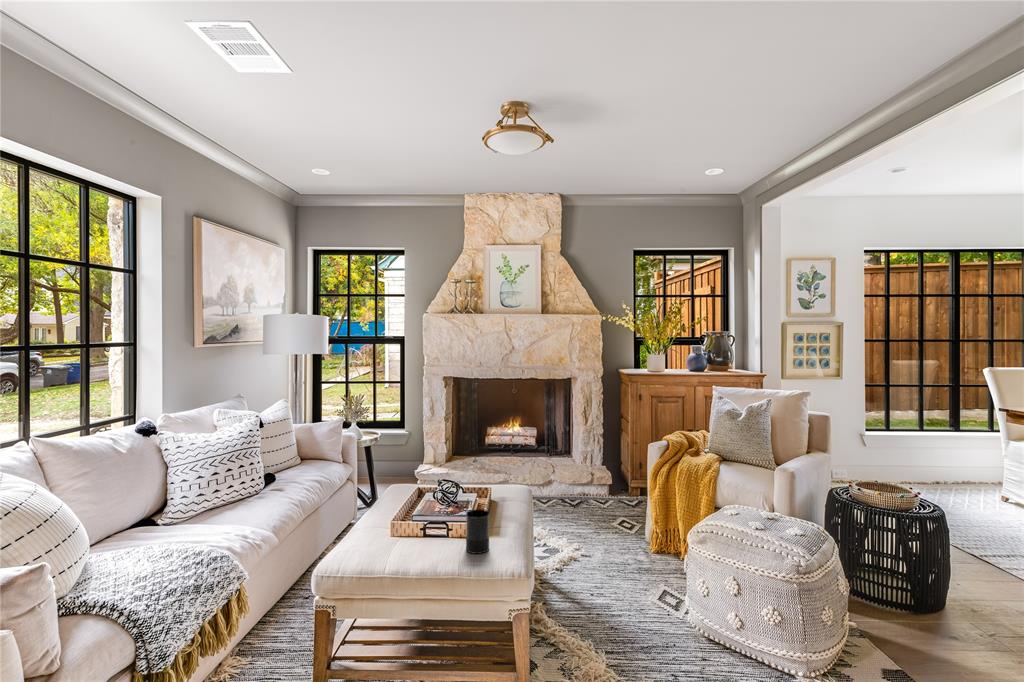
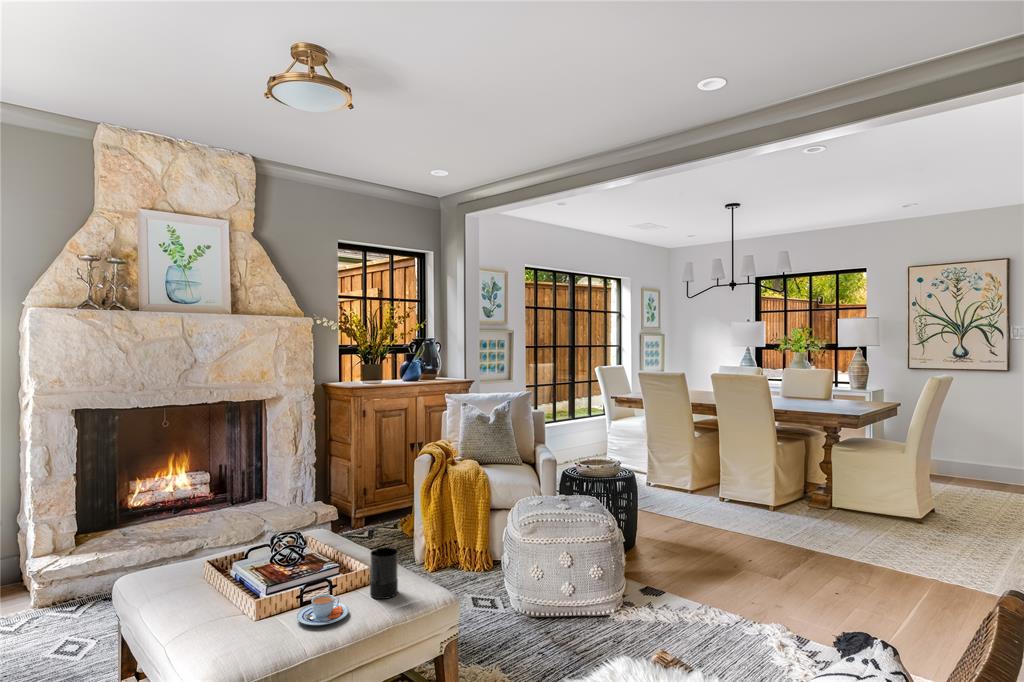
teacup: none [399,533,439,556] -> present [297,595,349,625]

